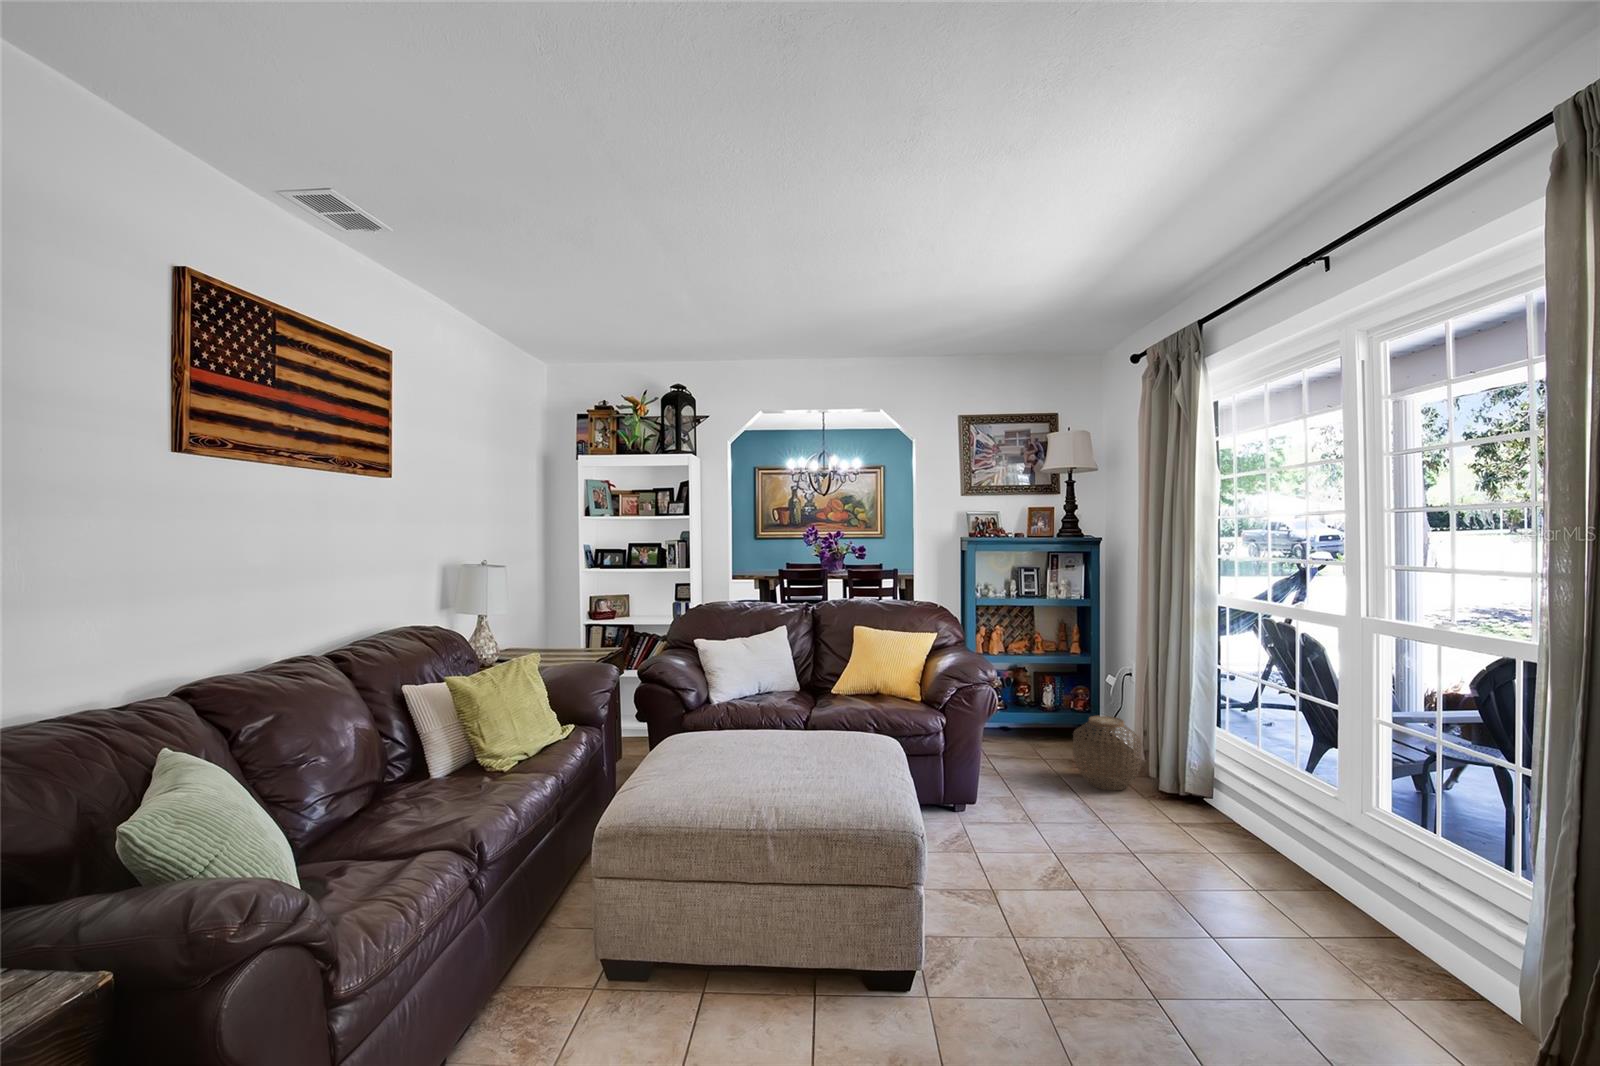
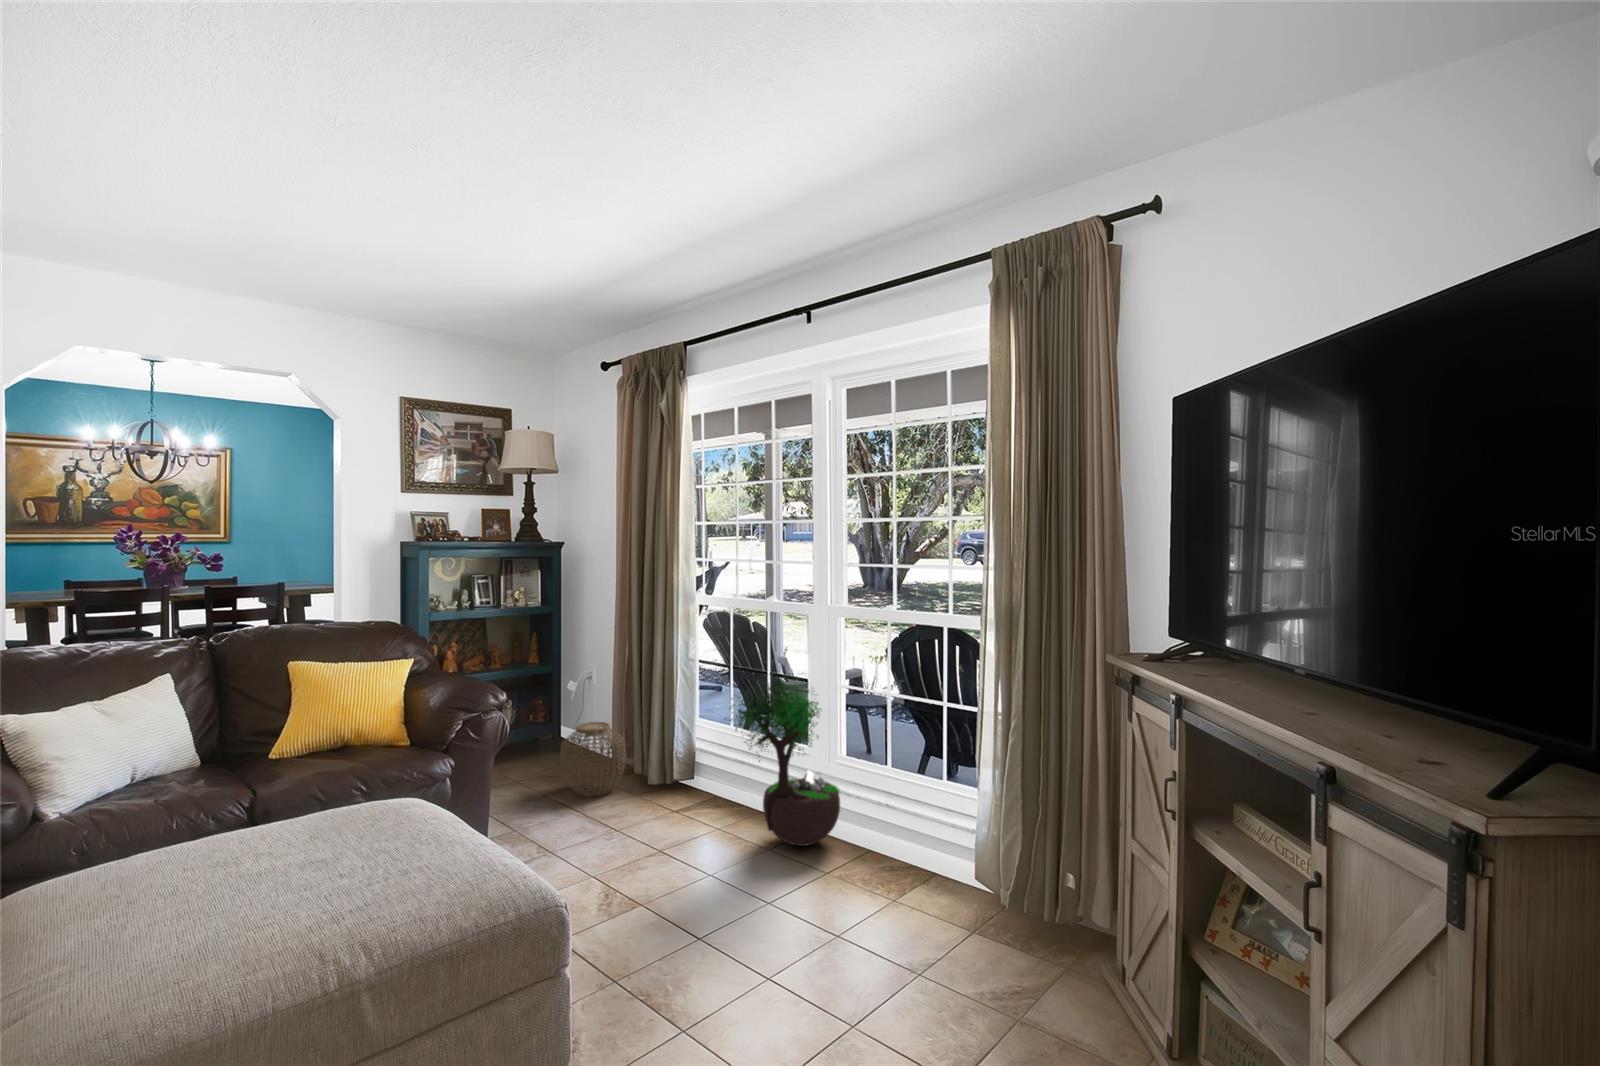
potted tree: none [1207,684,1388,922] -> present [729,672,840,846]

